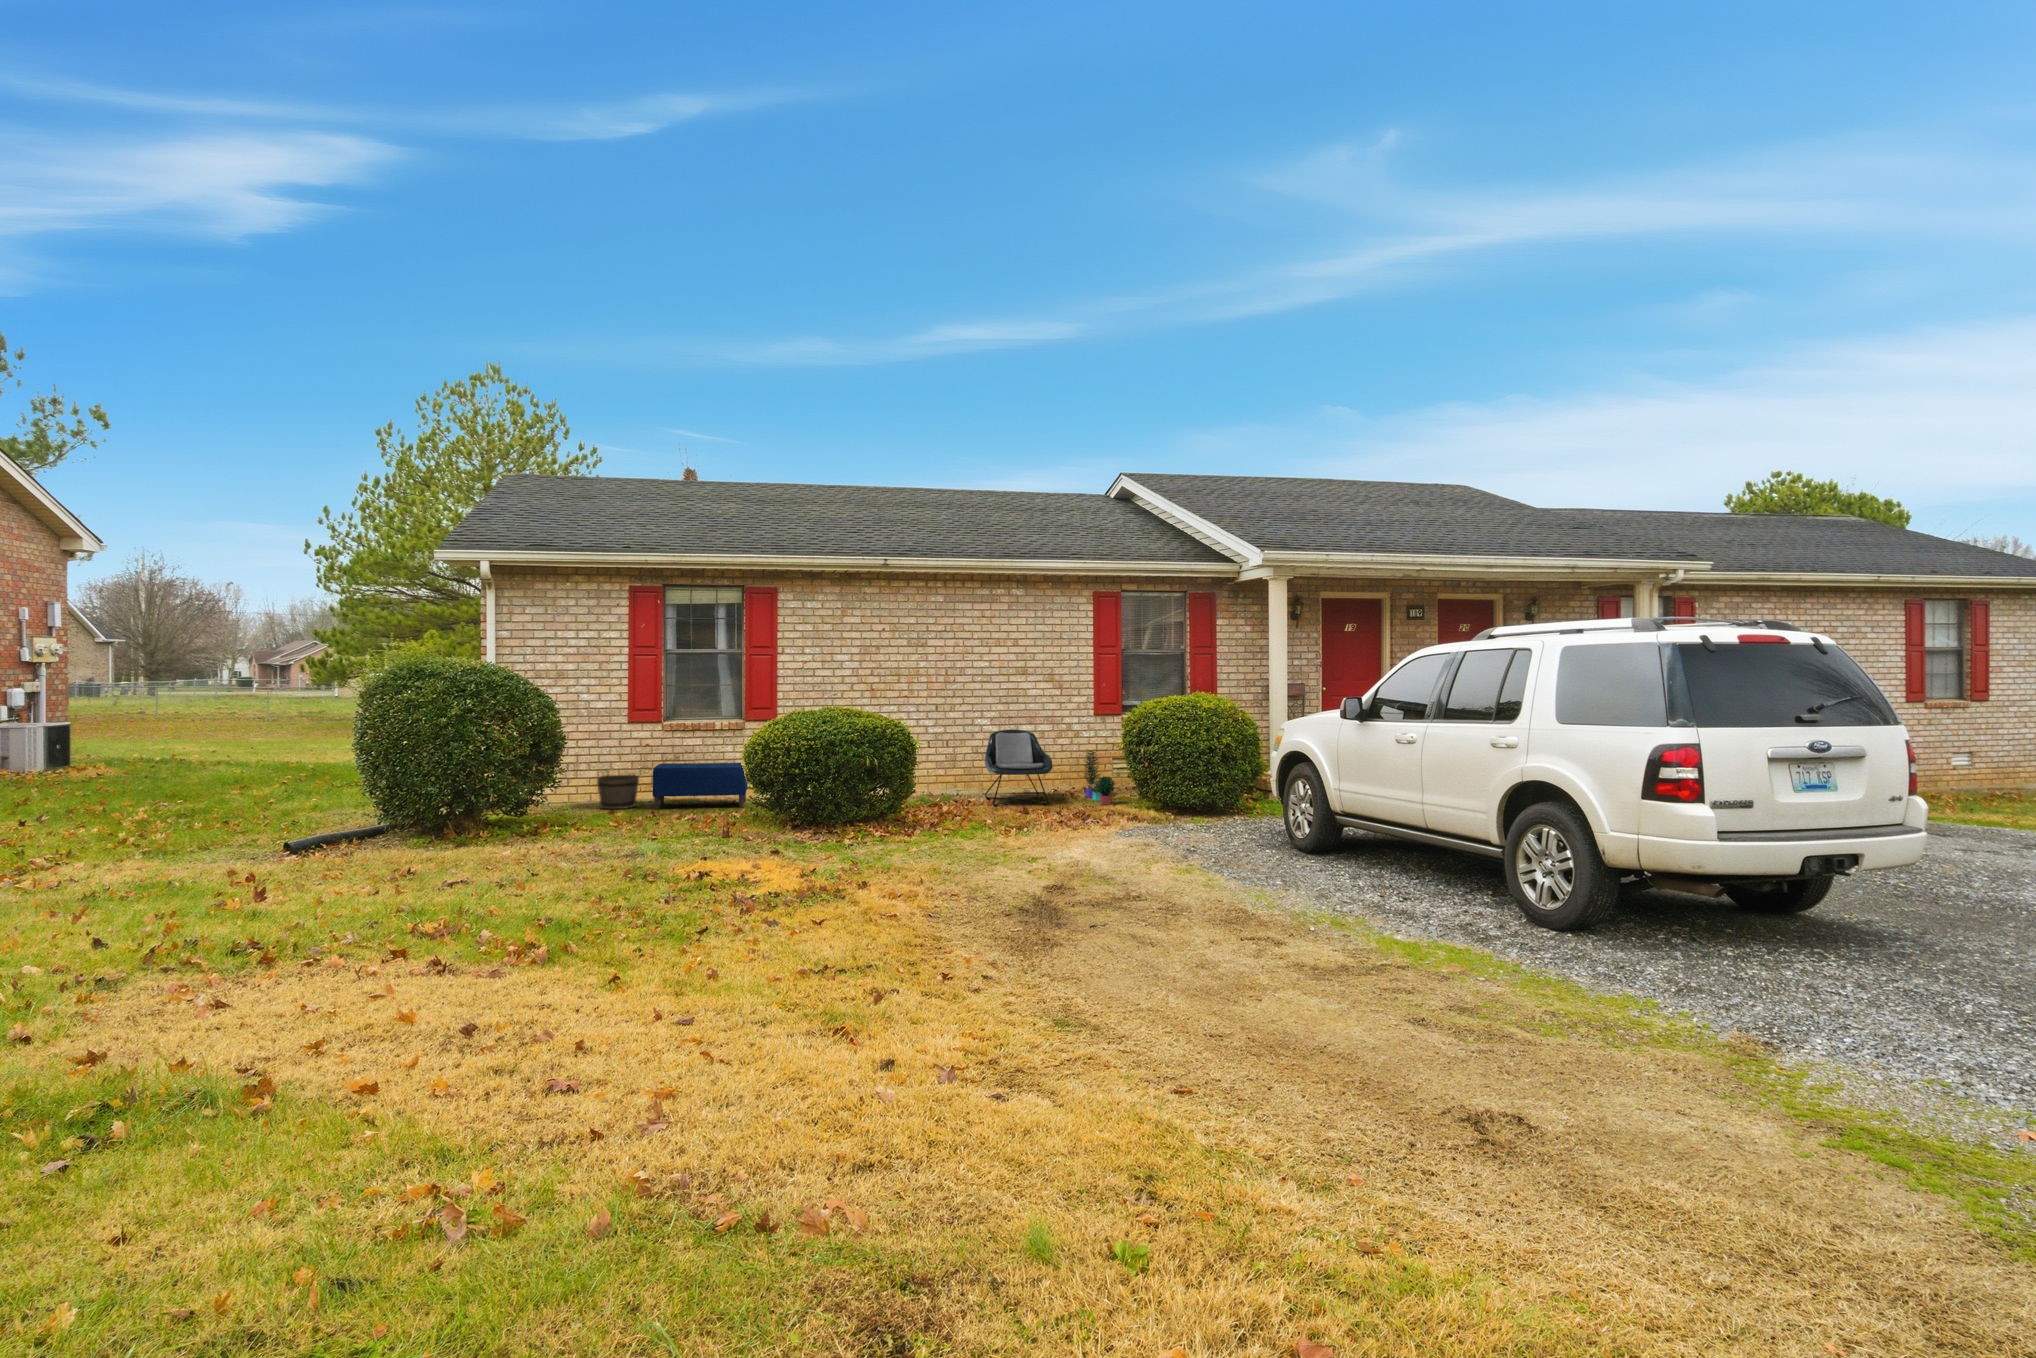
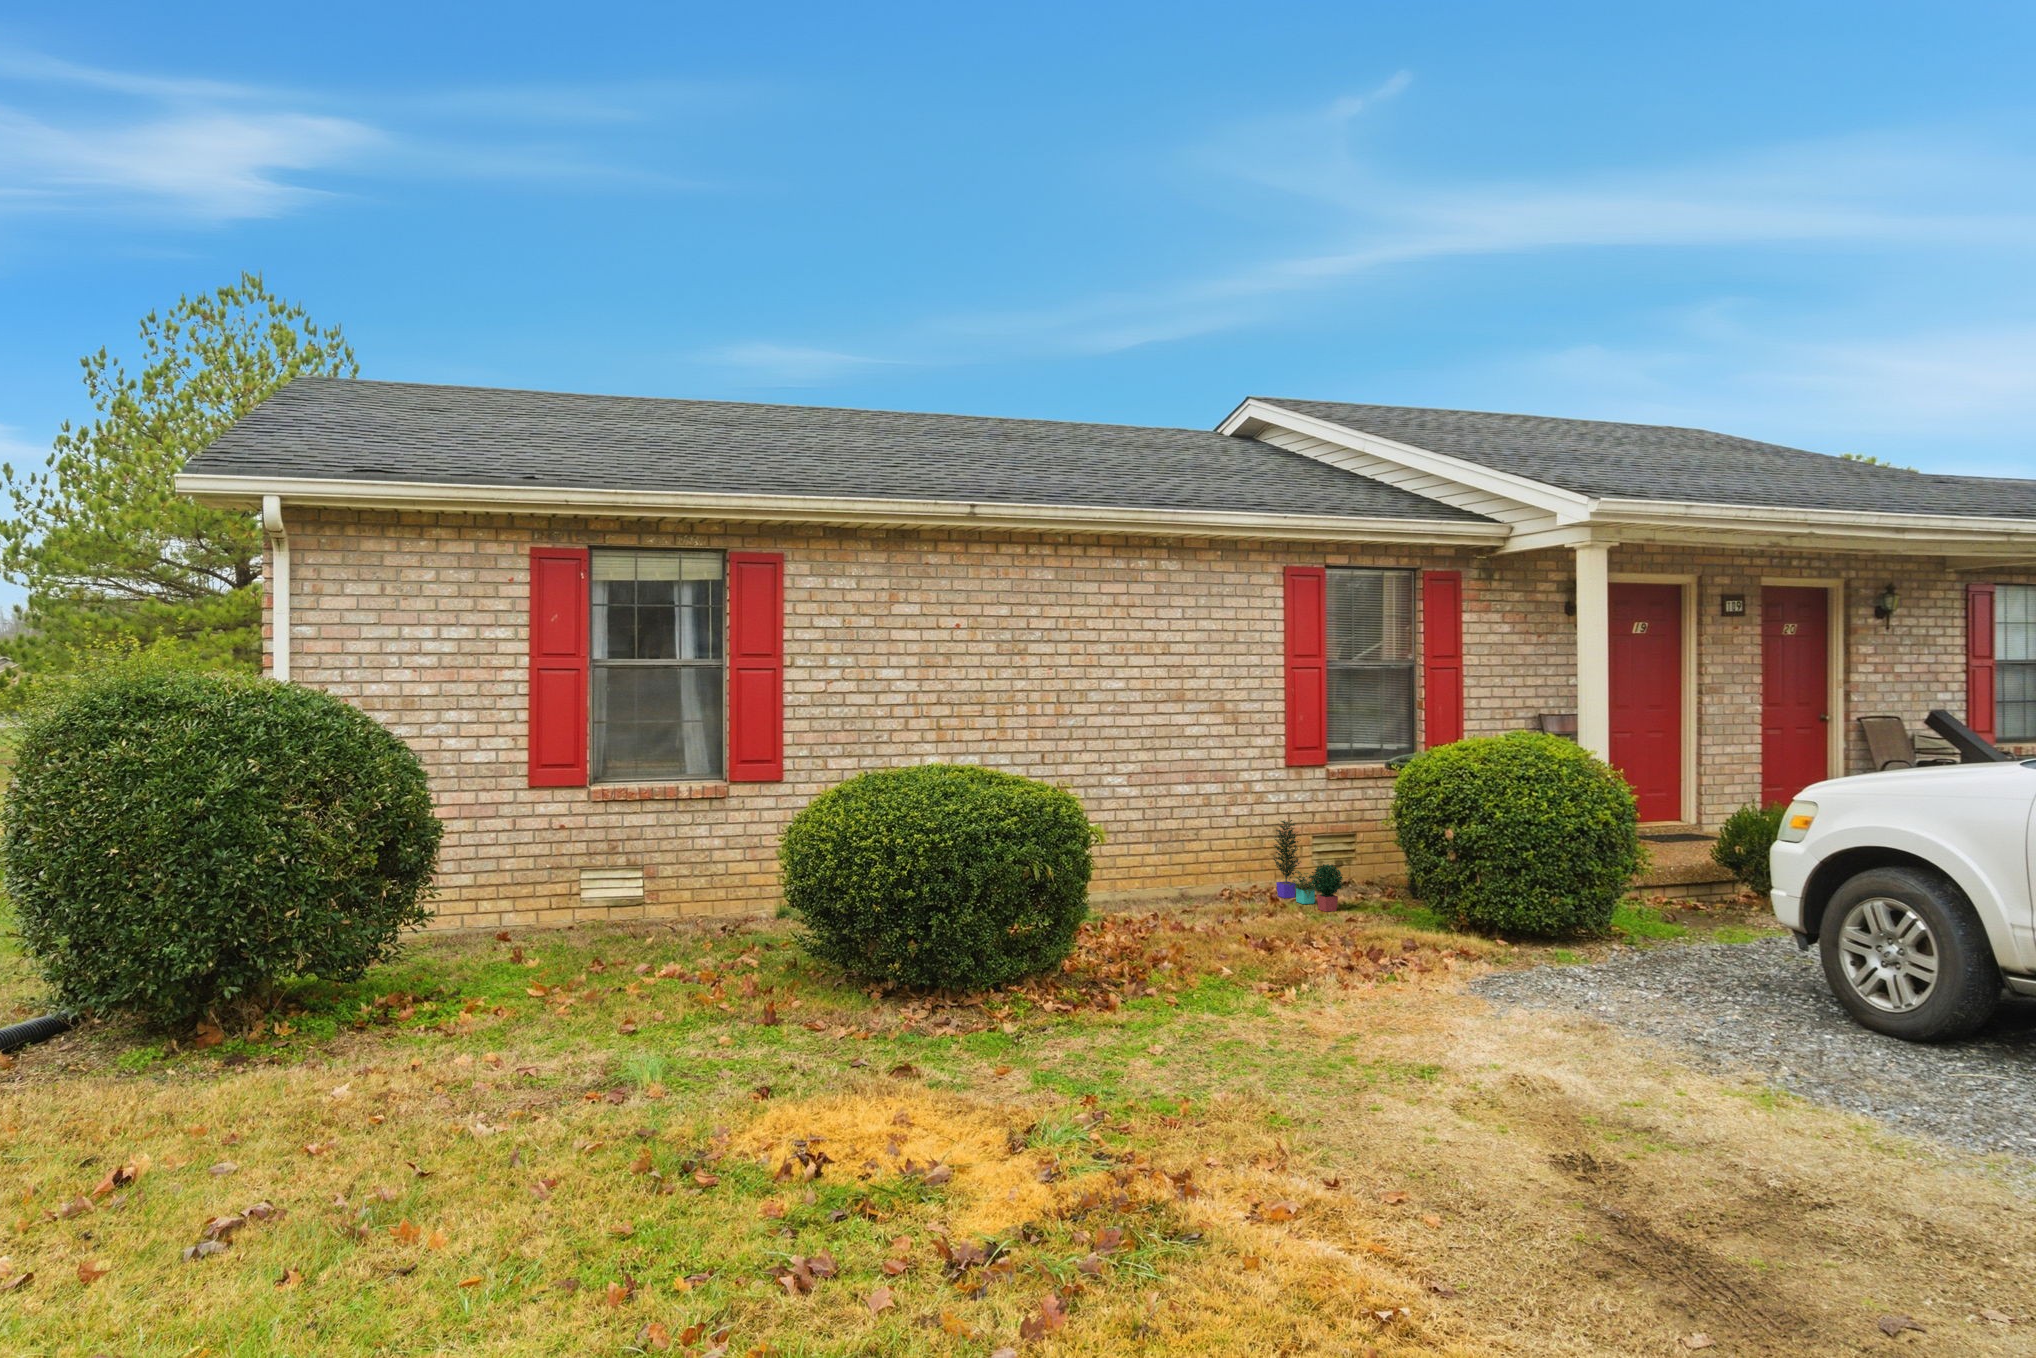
lounge chair: present [985,729,1052,807] -> none [1124,790,1248,920]
bench: present [653,763,748,810] -> none [579,854,741,944]
bucket: present [597,771,639,809] -> none [476,874,551,946]

